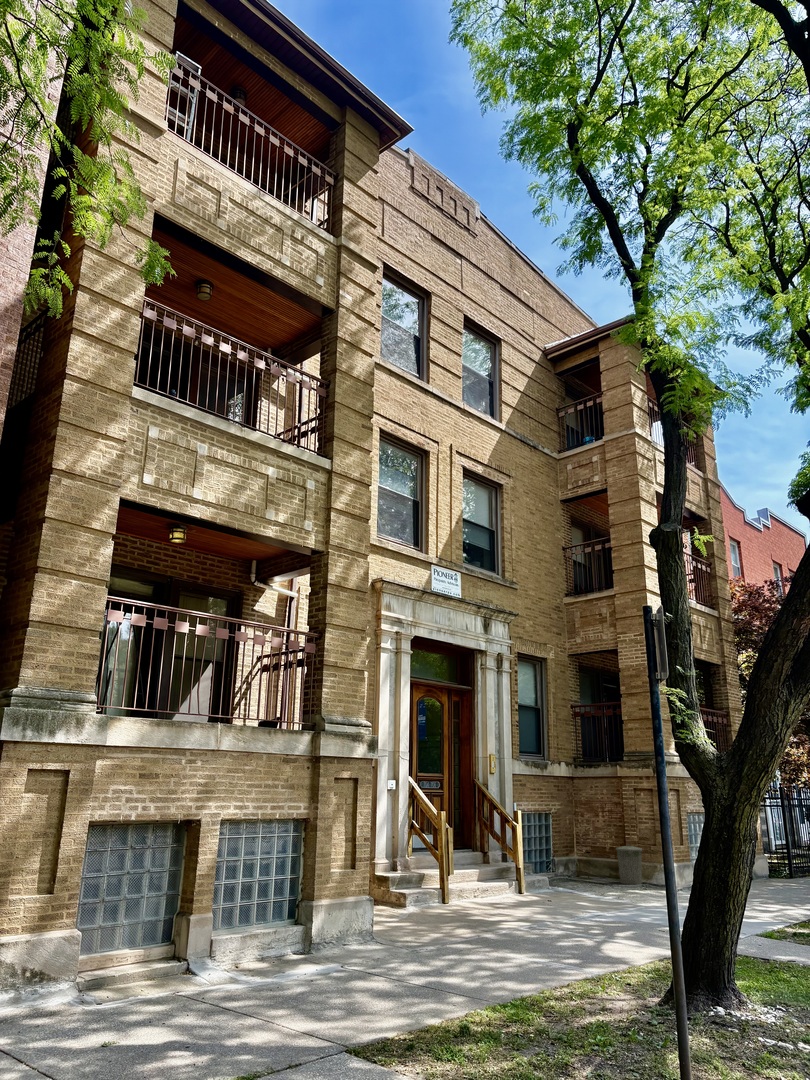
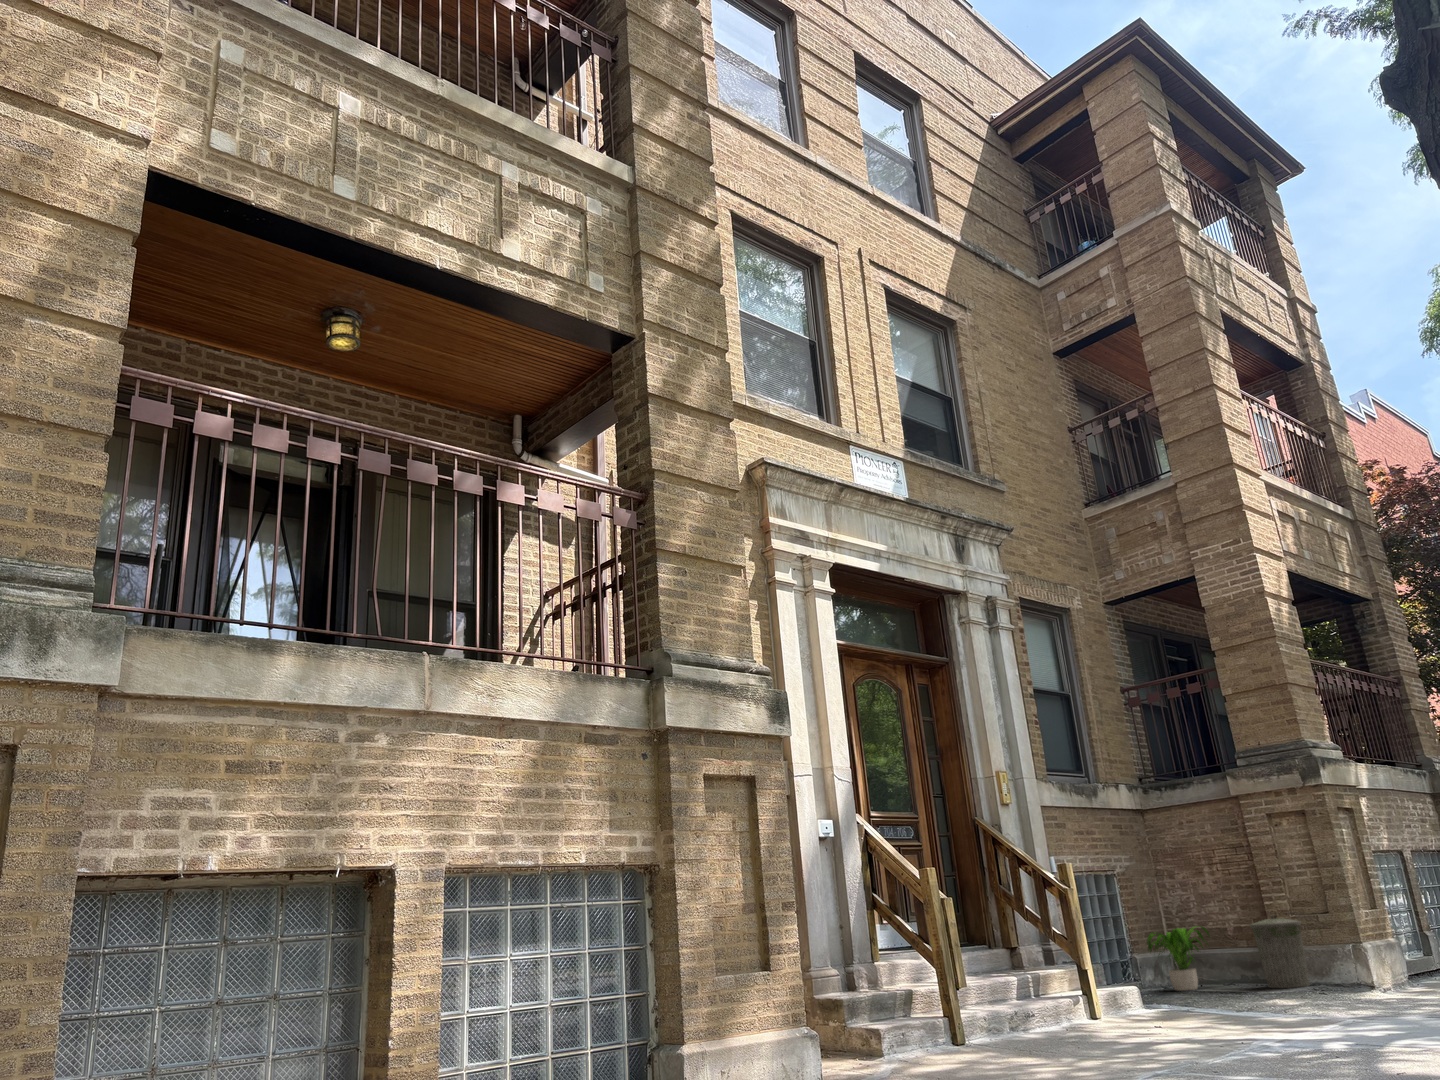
potted plant: none [562,845,596,880] -> present [1147,926,1209,991]

